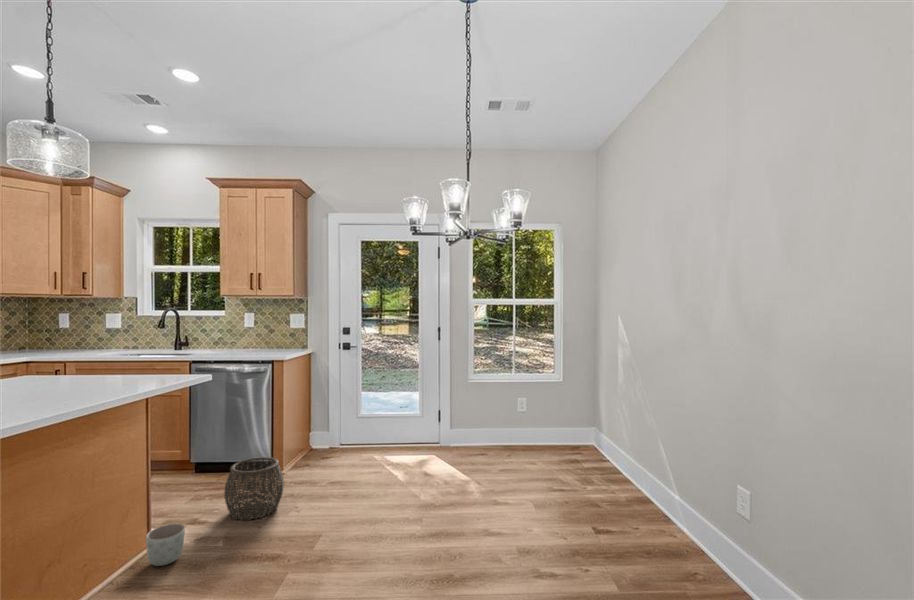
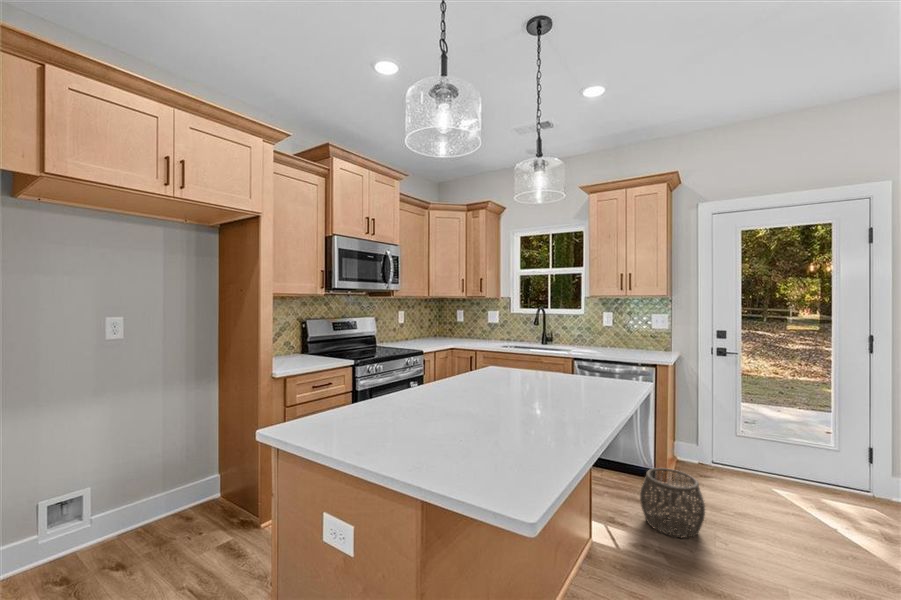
planter: present [146,524,185,566] -> none [601,527,636,570]

